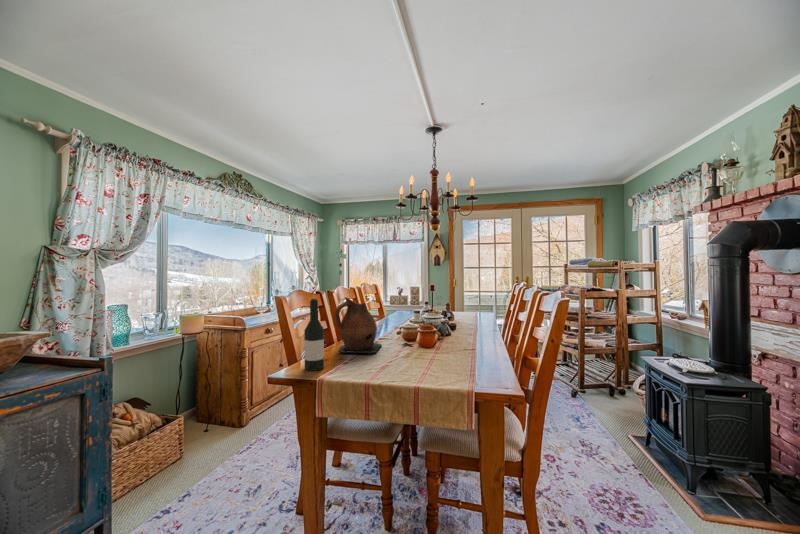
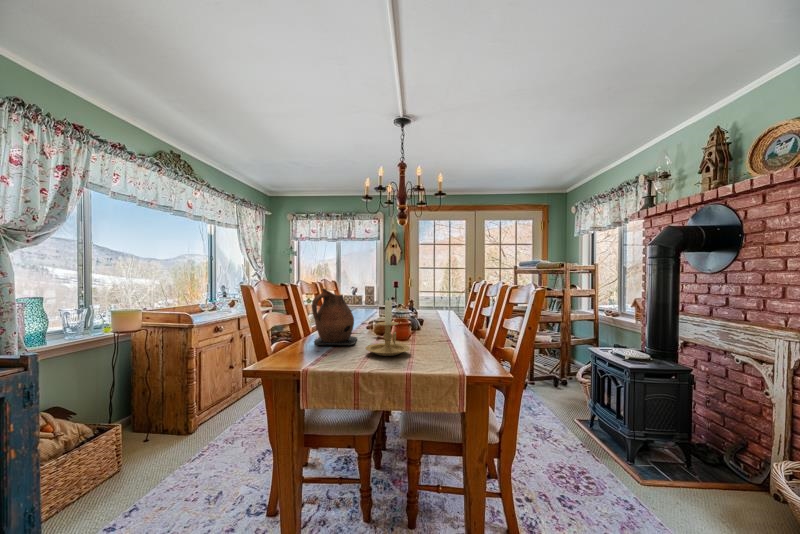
wine bottle: present [304,298,324,371] -> none [287,287,307,361]
candle holder: none [382,308,427,367] -> present [365,299,410,356]

